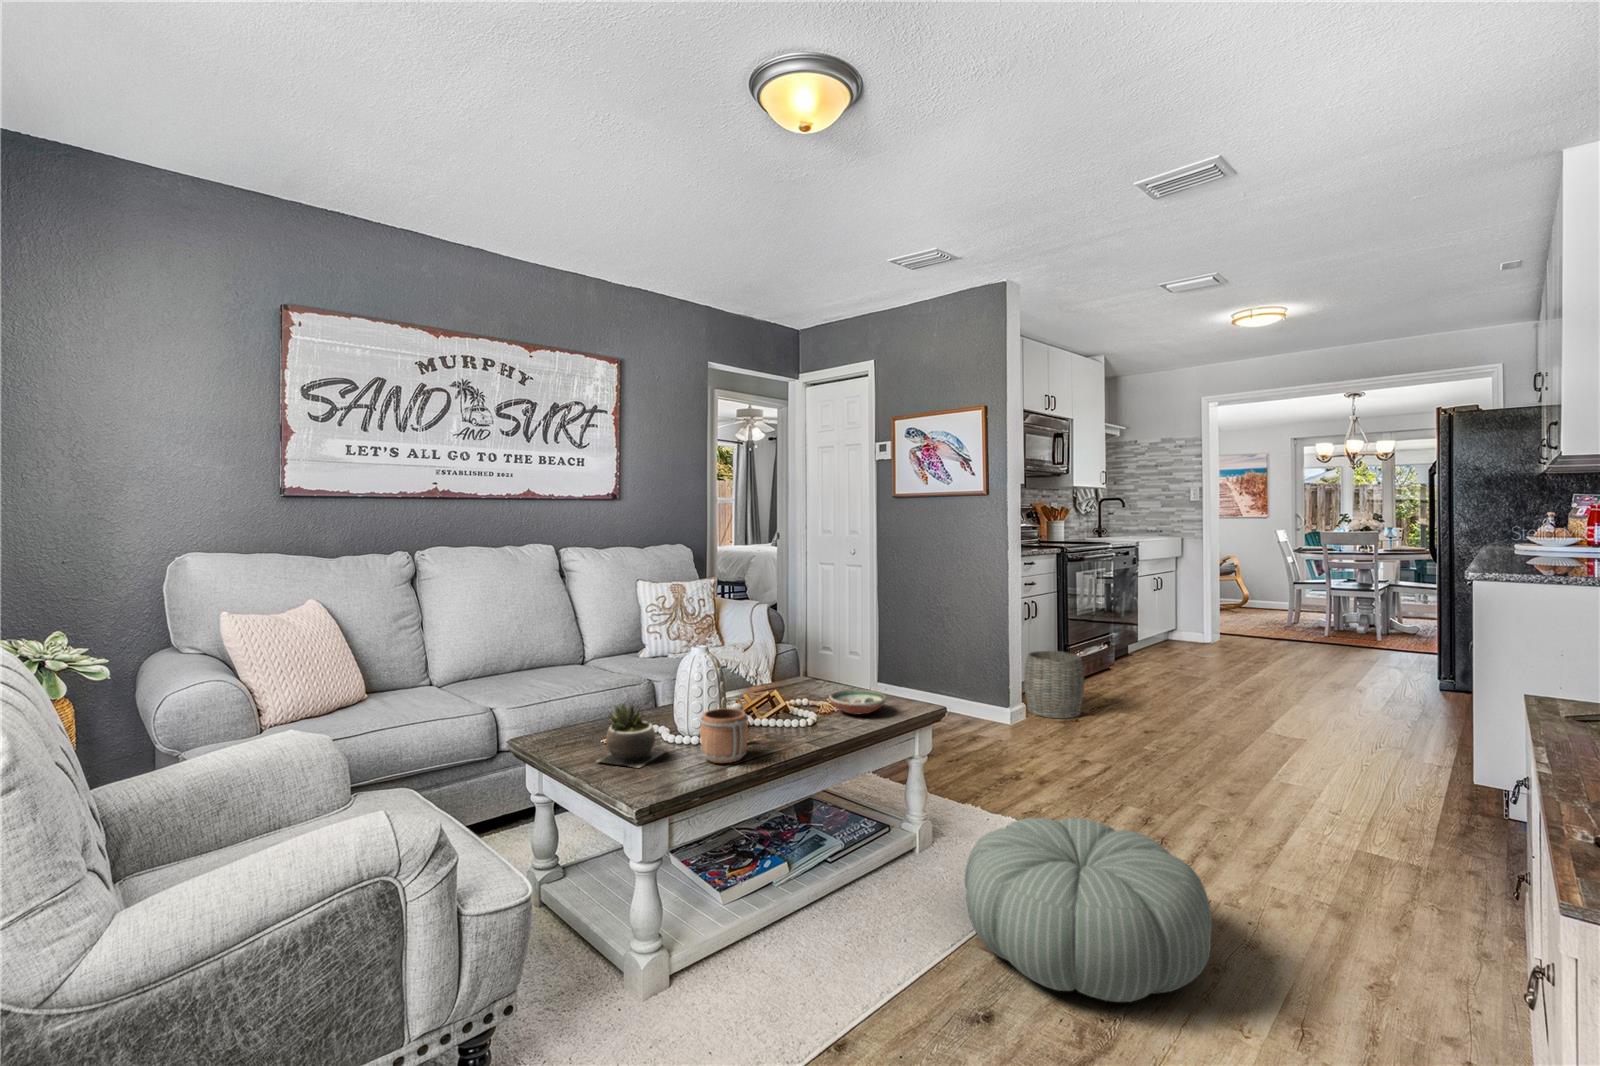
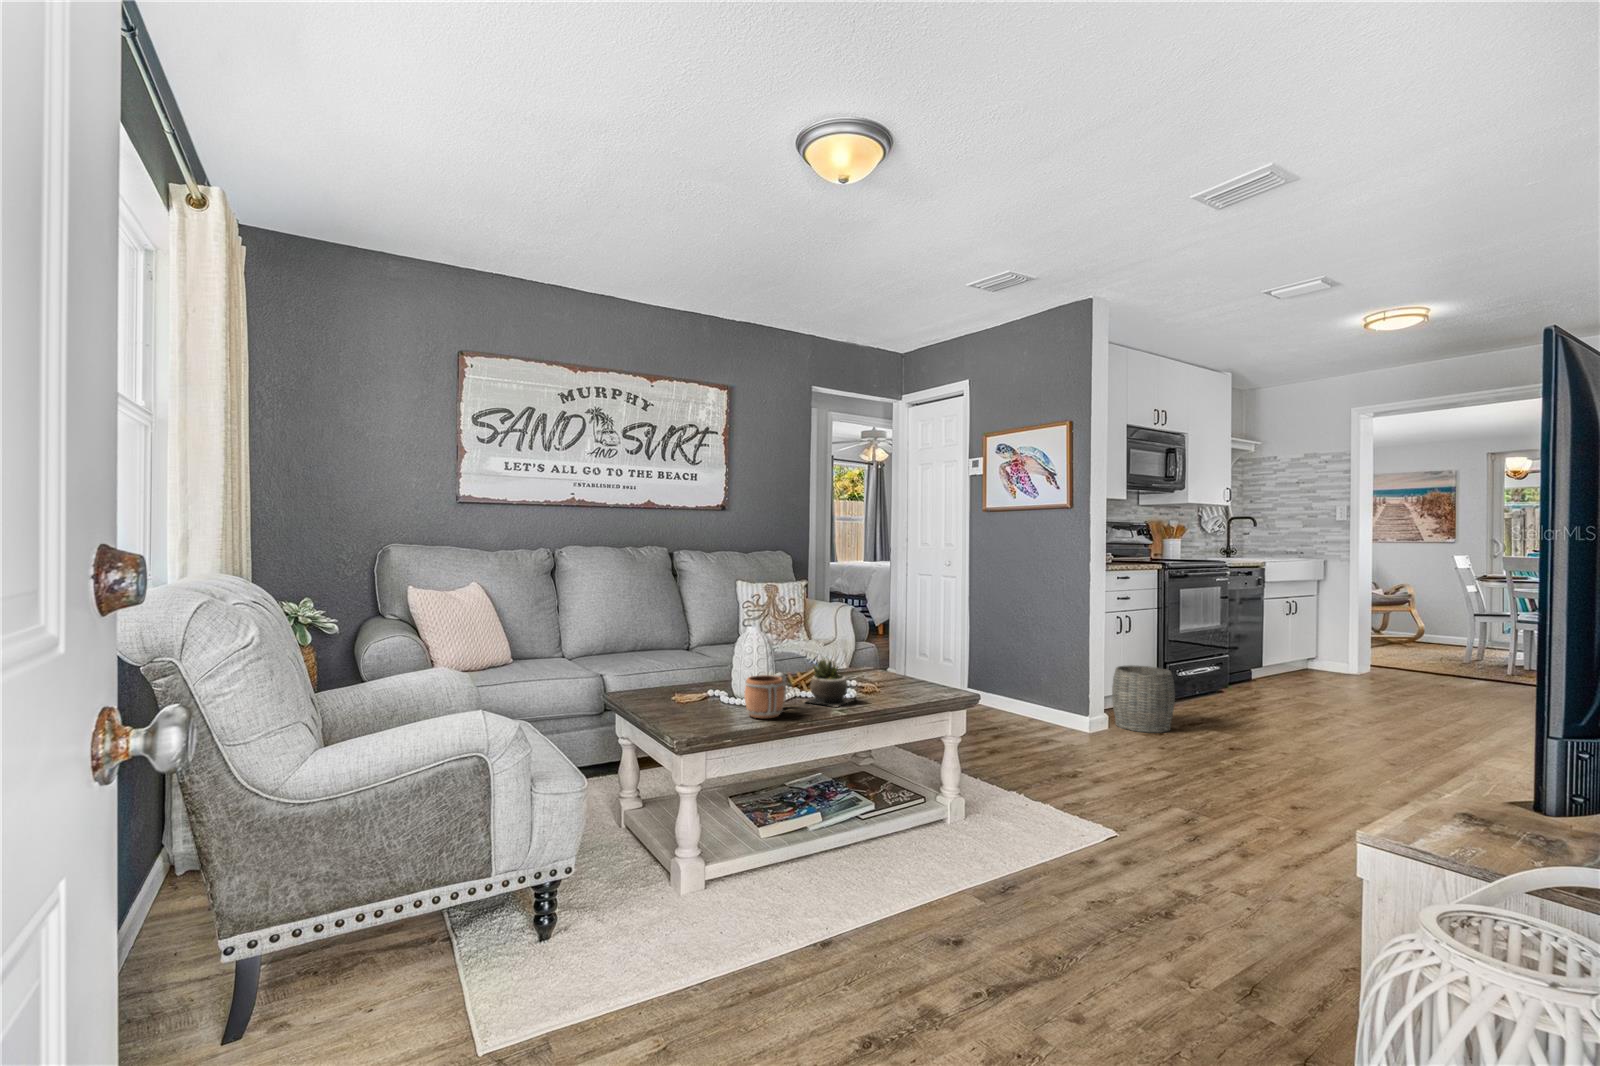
decorative bowl: present [829,689,886,715] -> none [871,674,922,694]
succulent plant: present [597,704,664,768] -> present [805,660,853,707]
pouf: present [965,818,1212,1002] -> none [964,792,1186,943]

